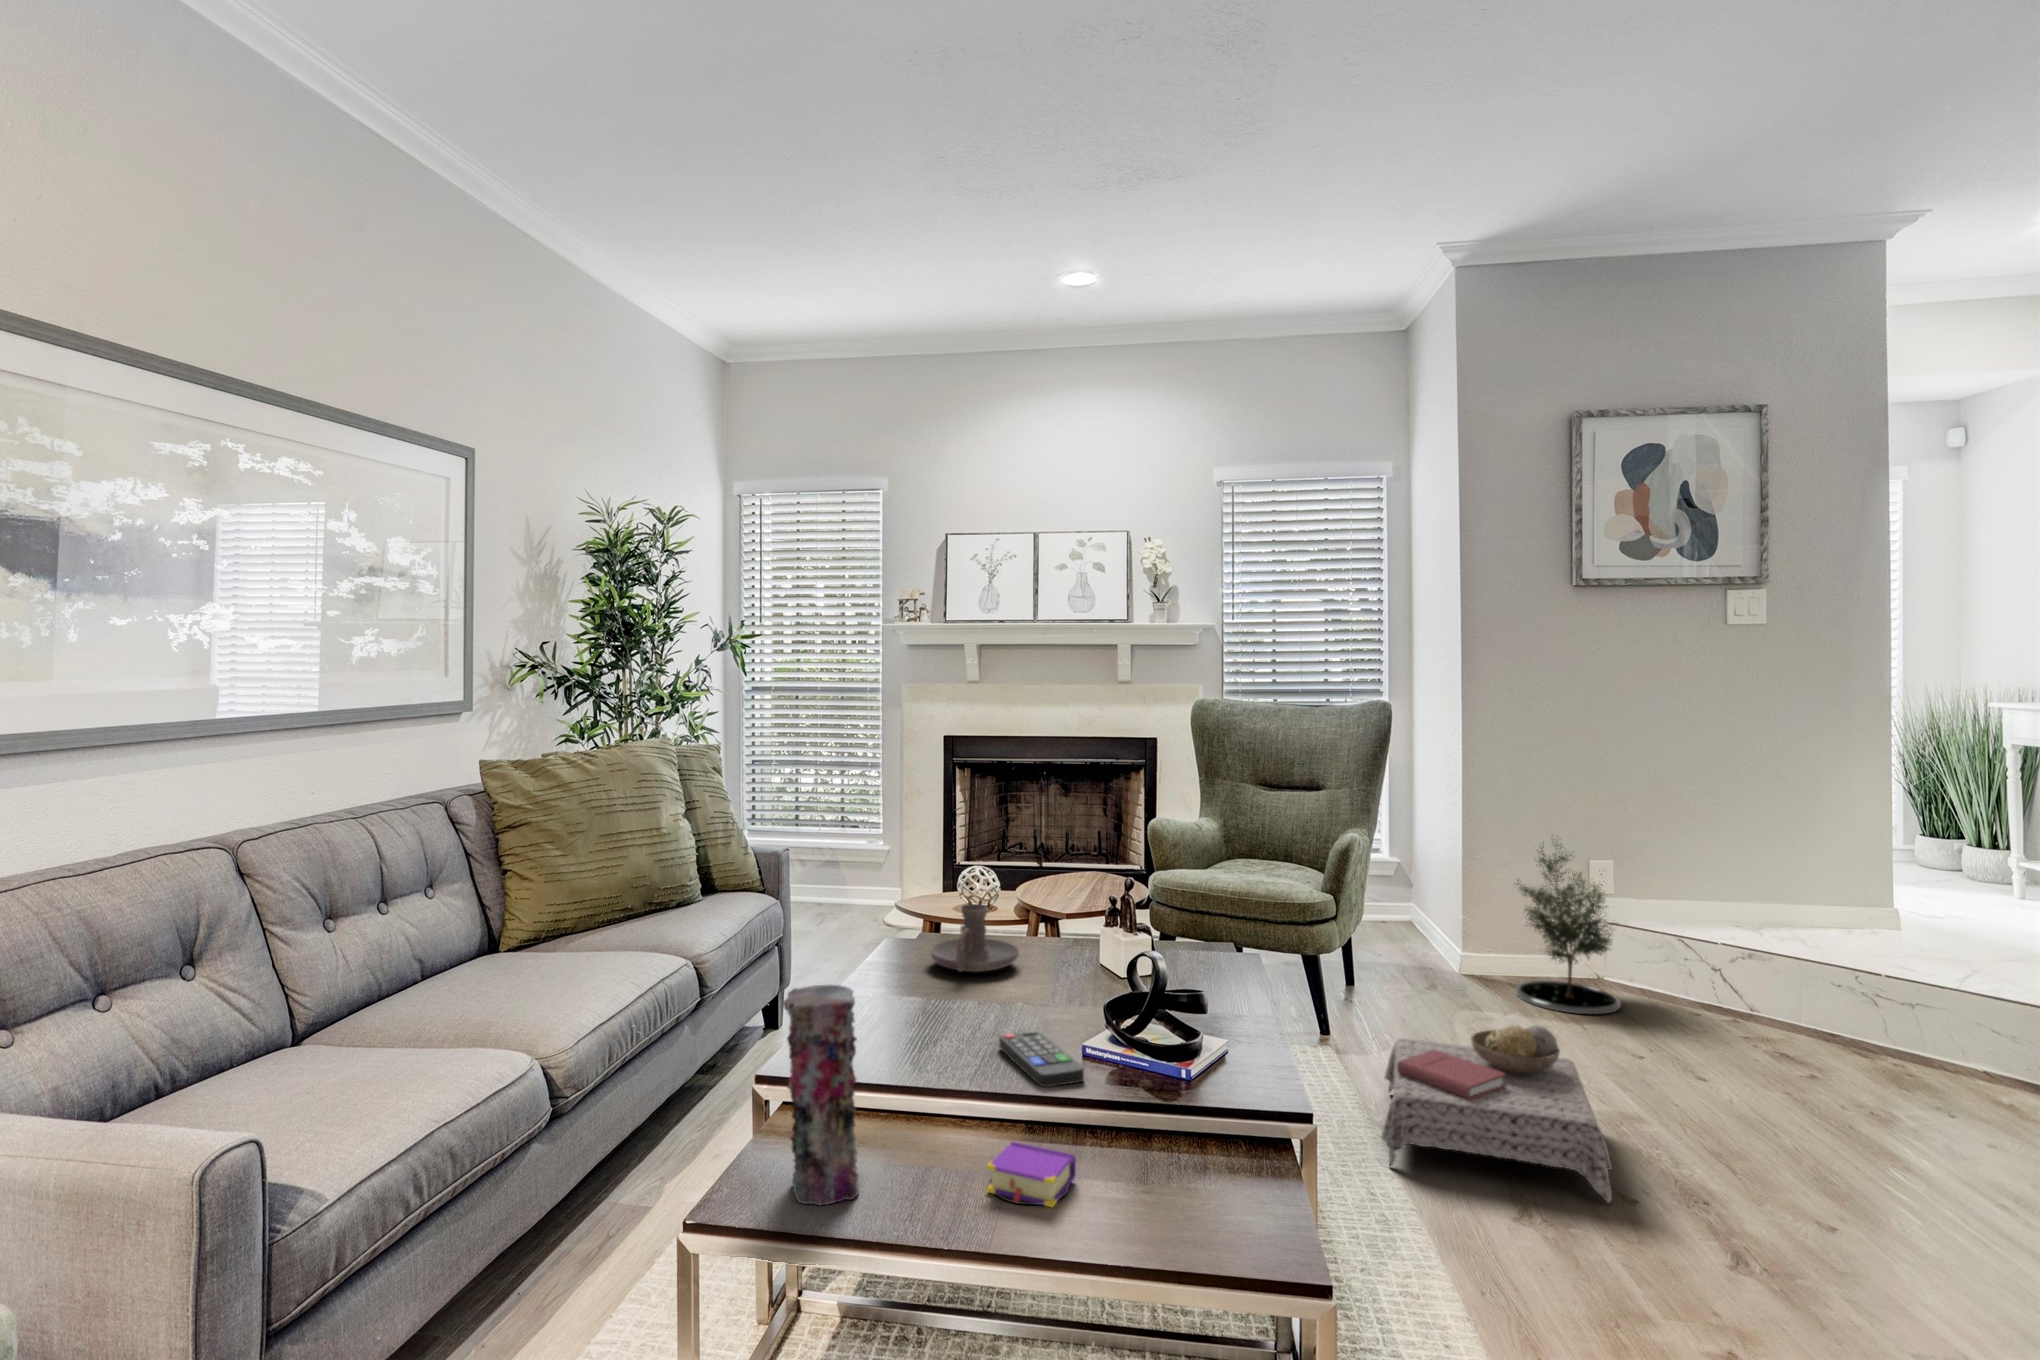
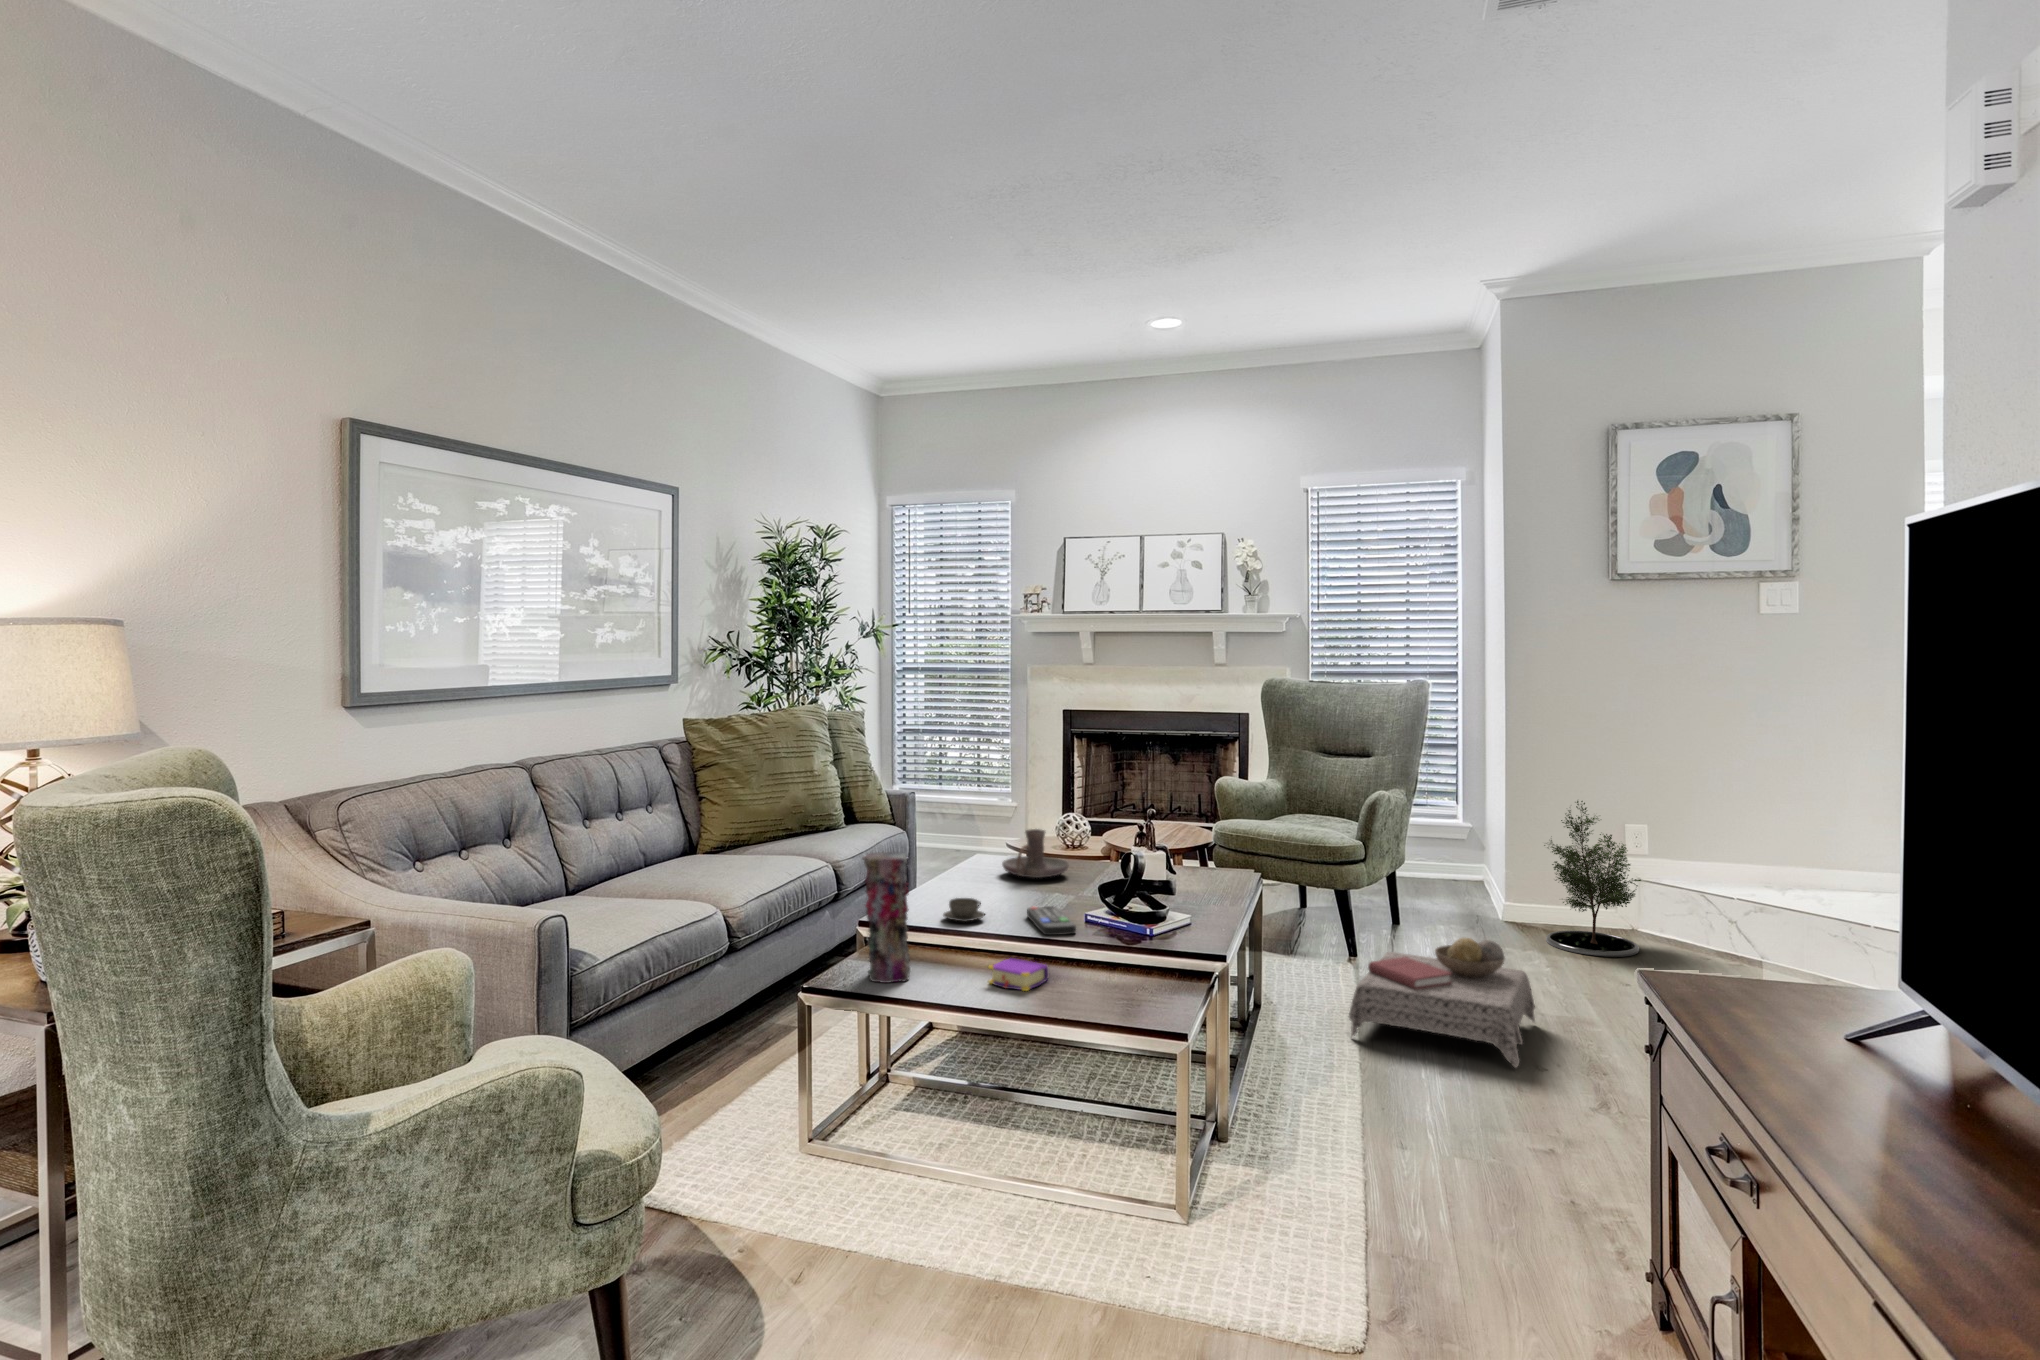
teacup: none [882,1027,943,1066] -> present [943,898,985,922]

